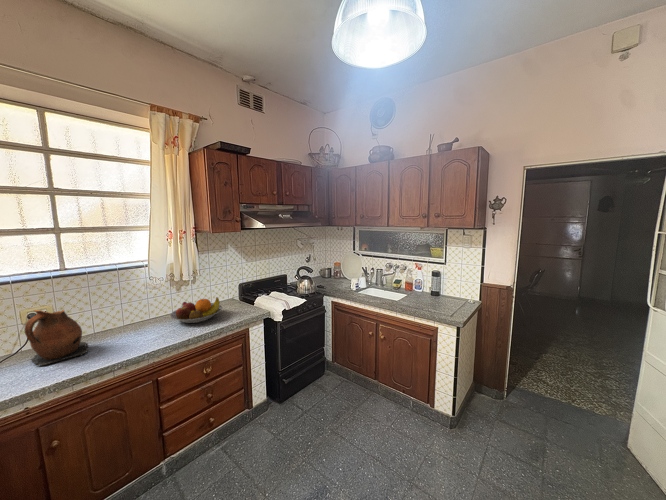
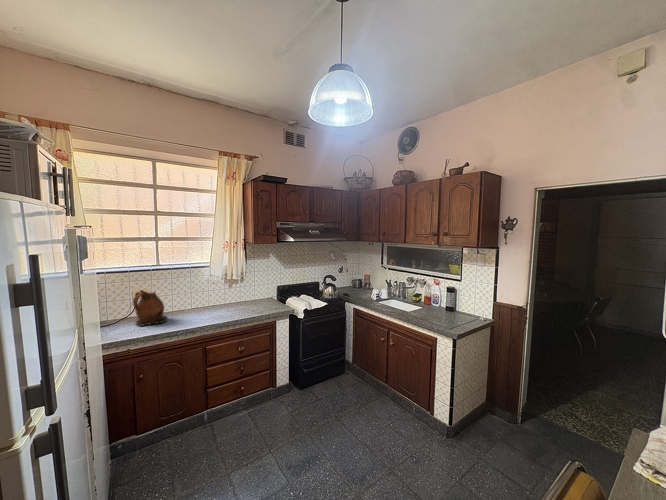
fruit bowl: present [170,297,222,323] -> none [221,294,259,312]

